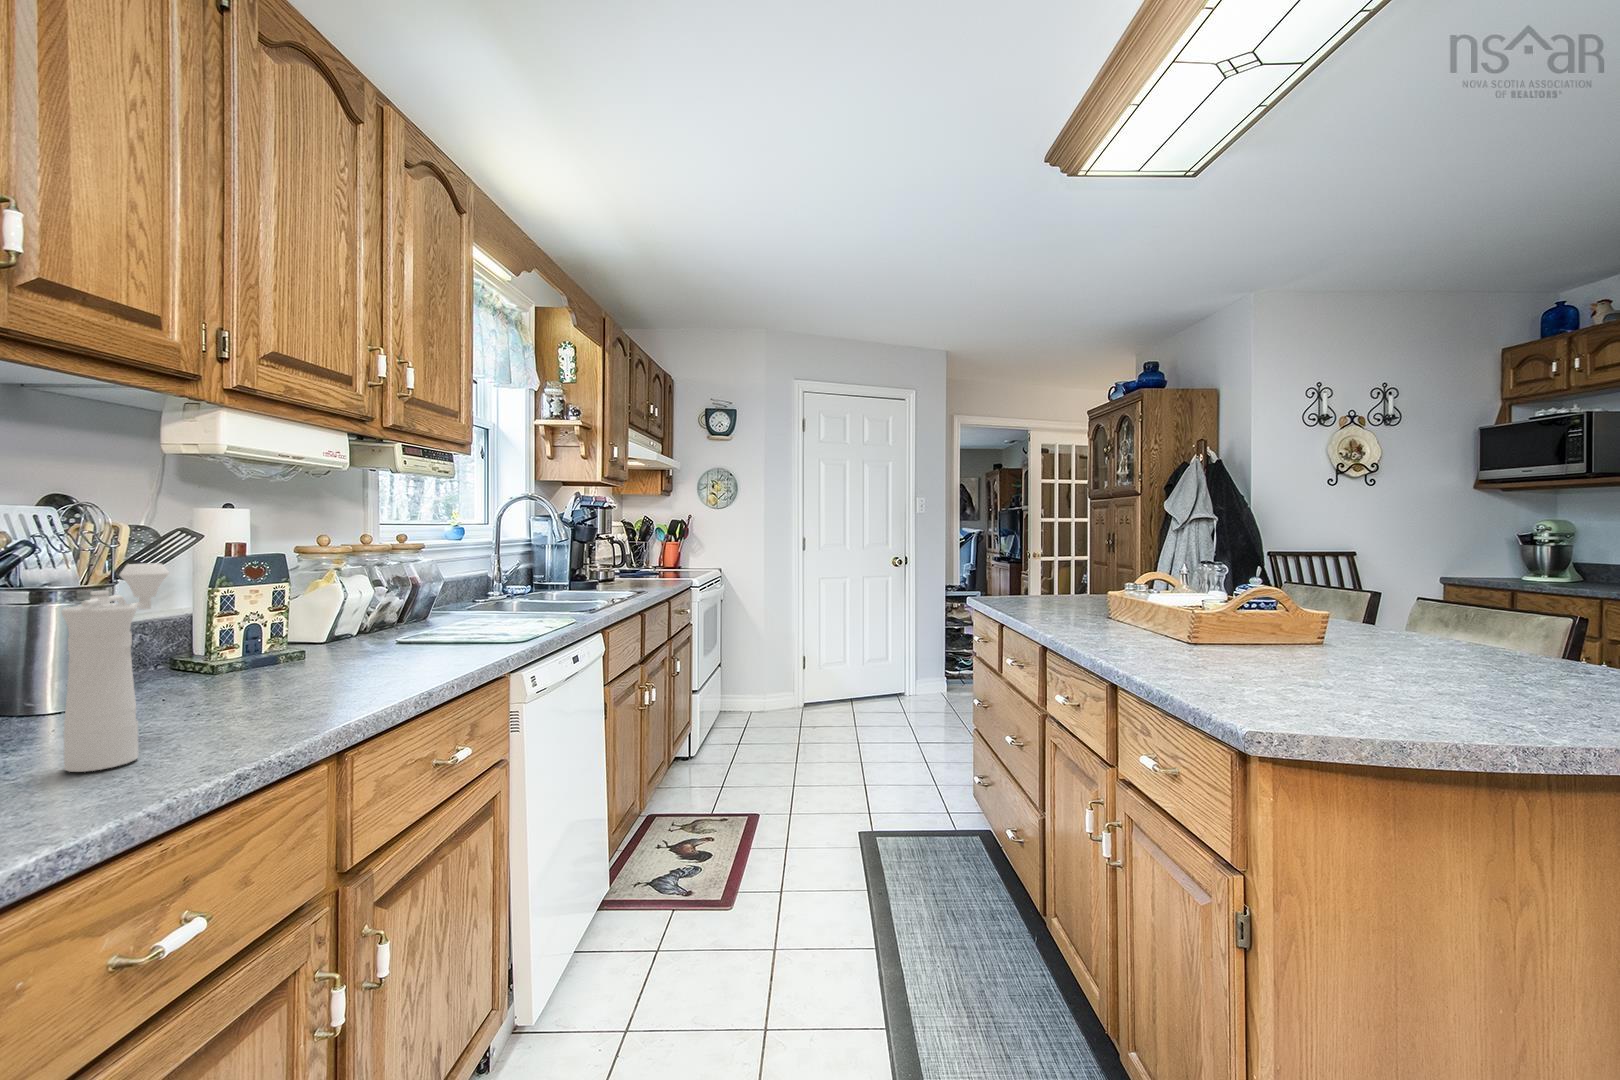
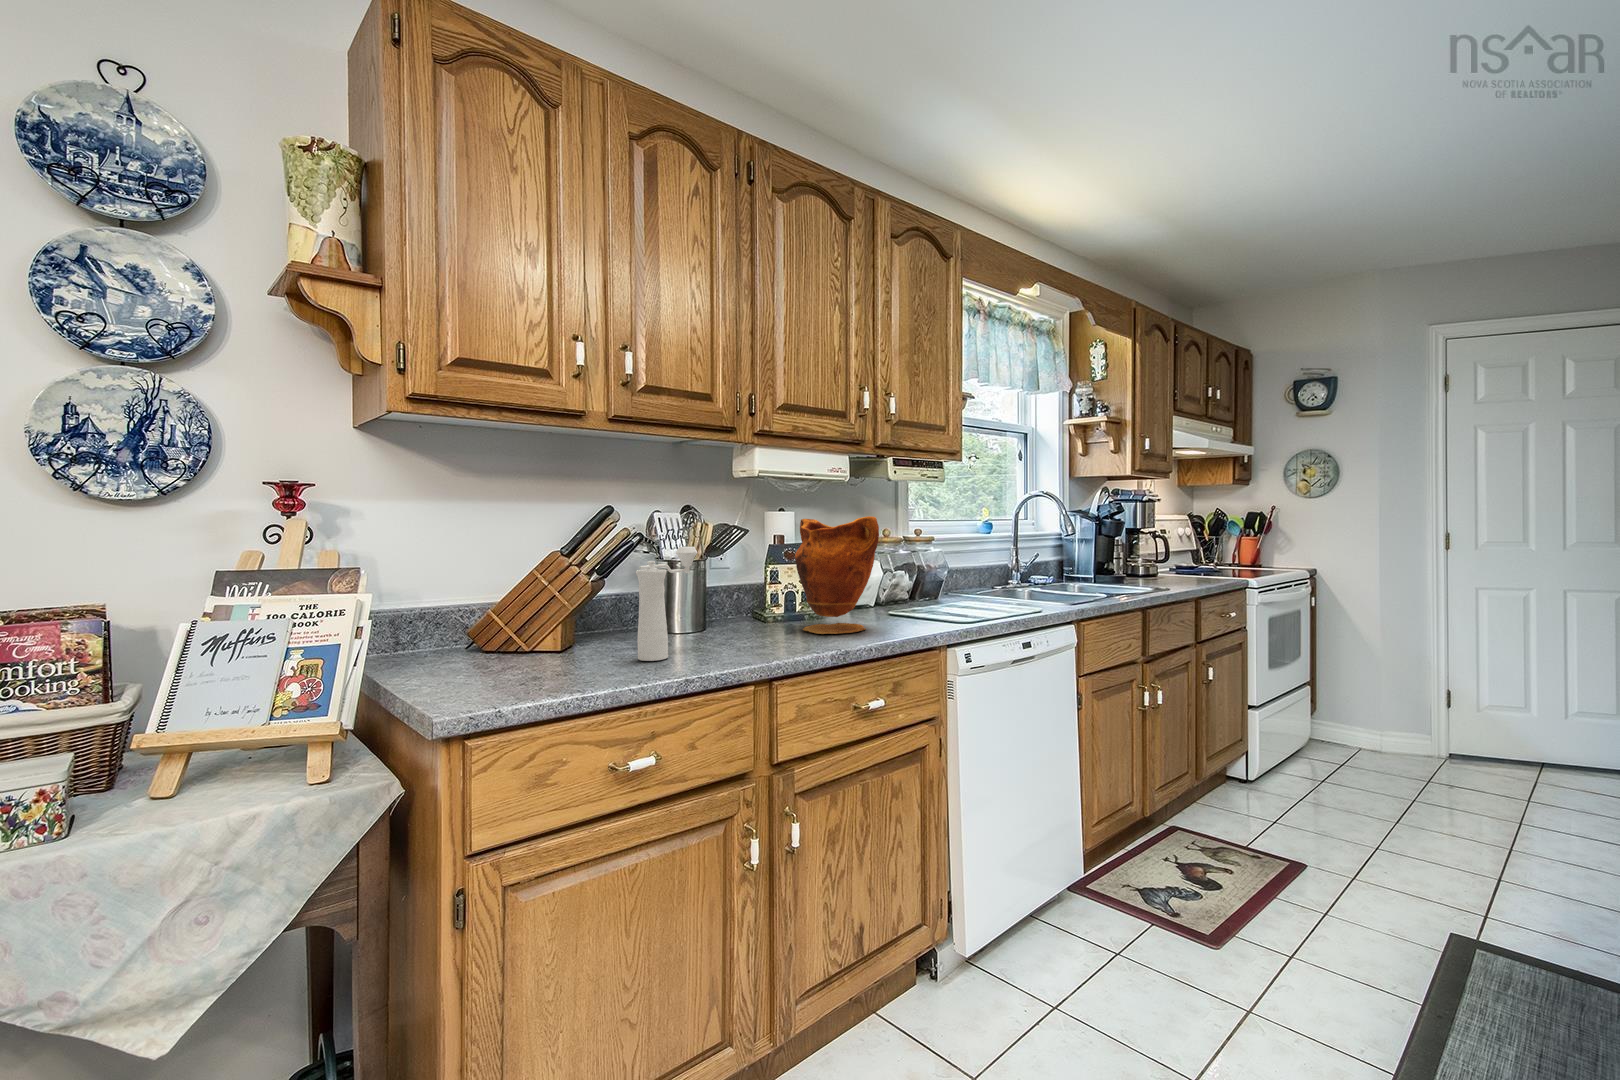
vase: none [293,520,447,681] -> present [795,516,879,634]

